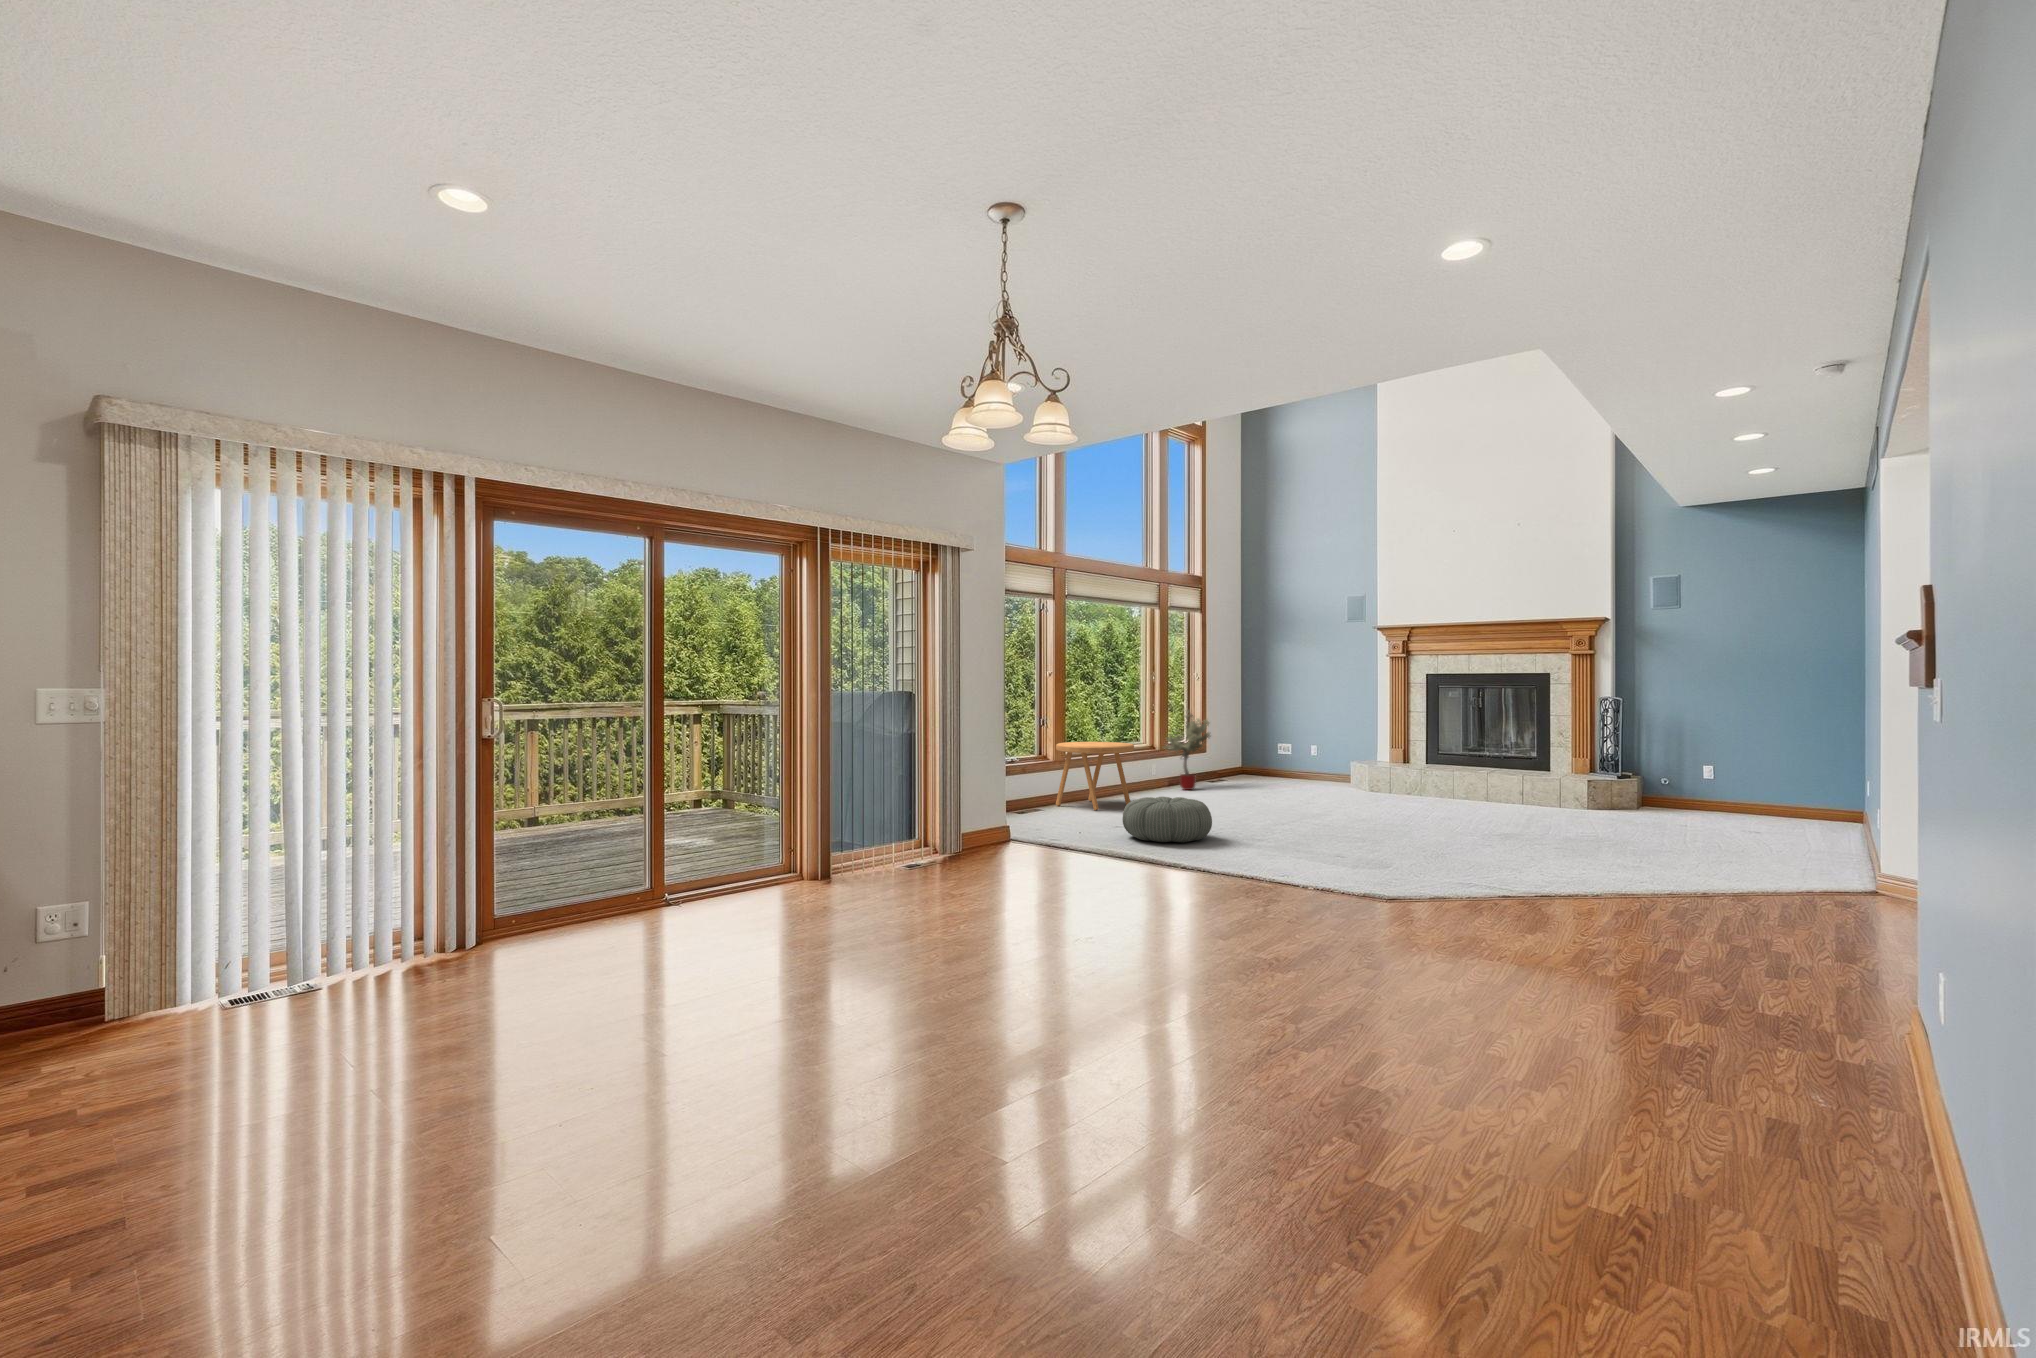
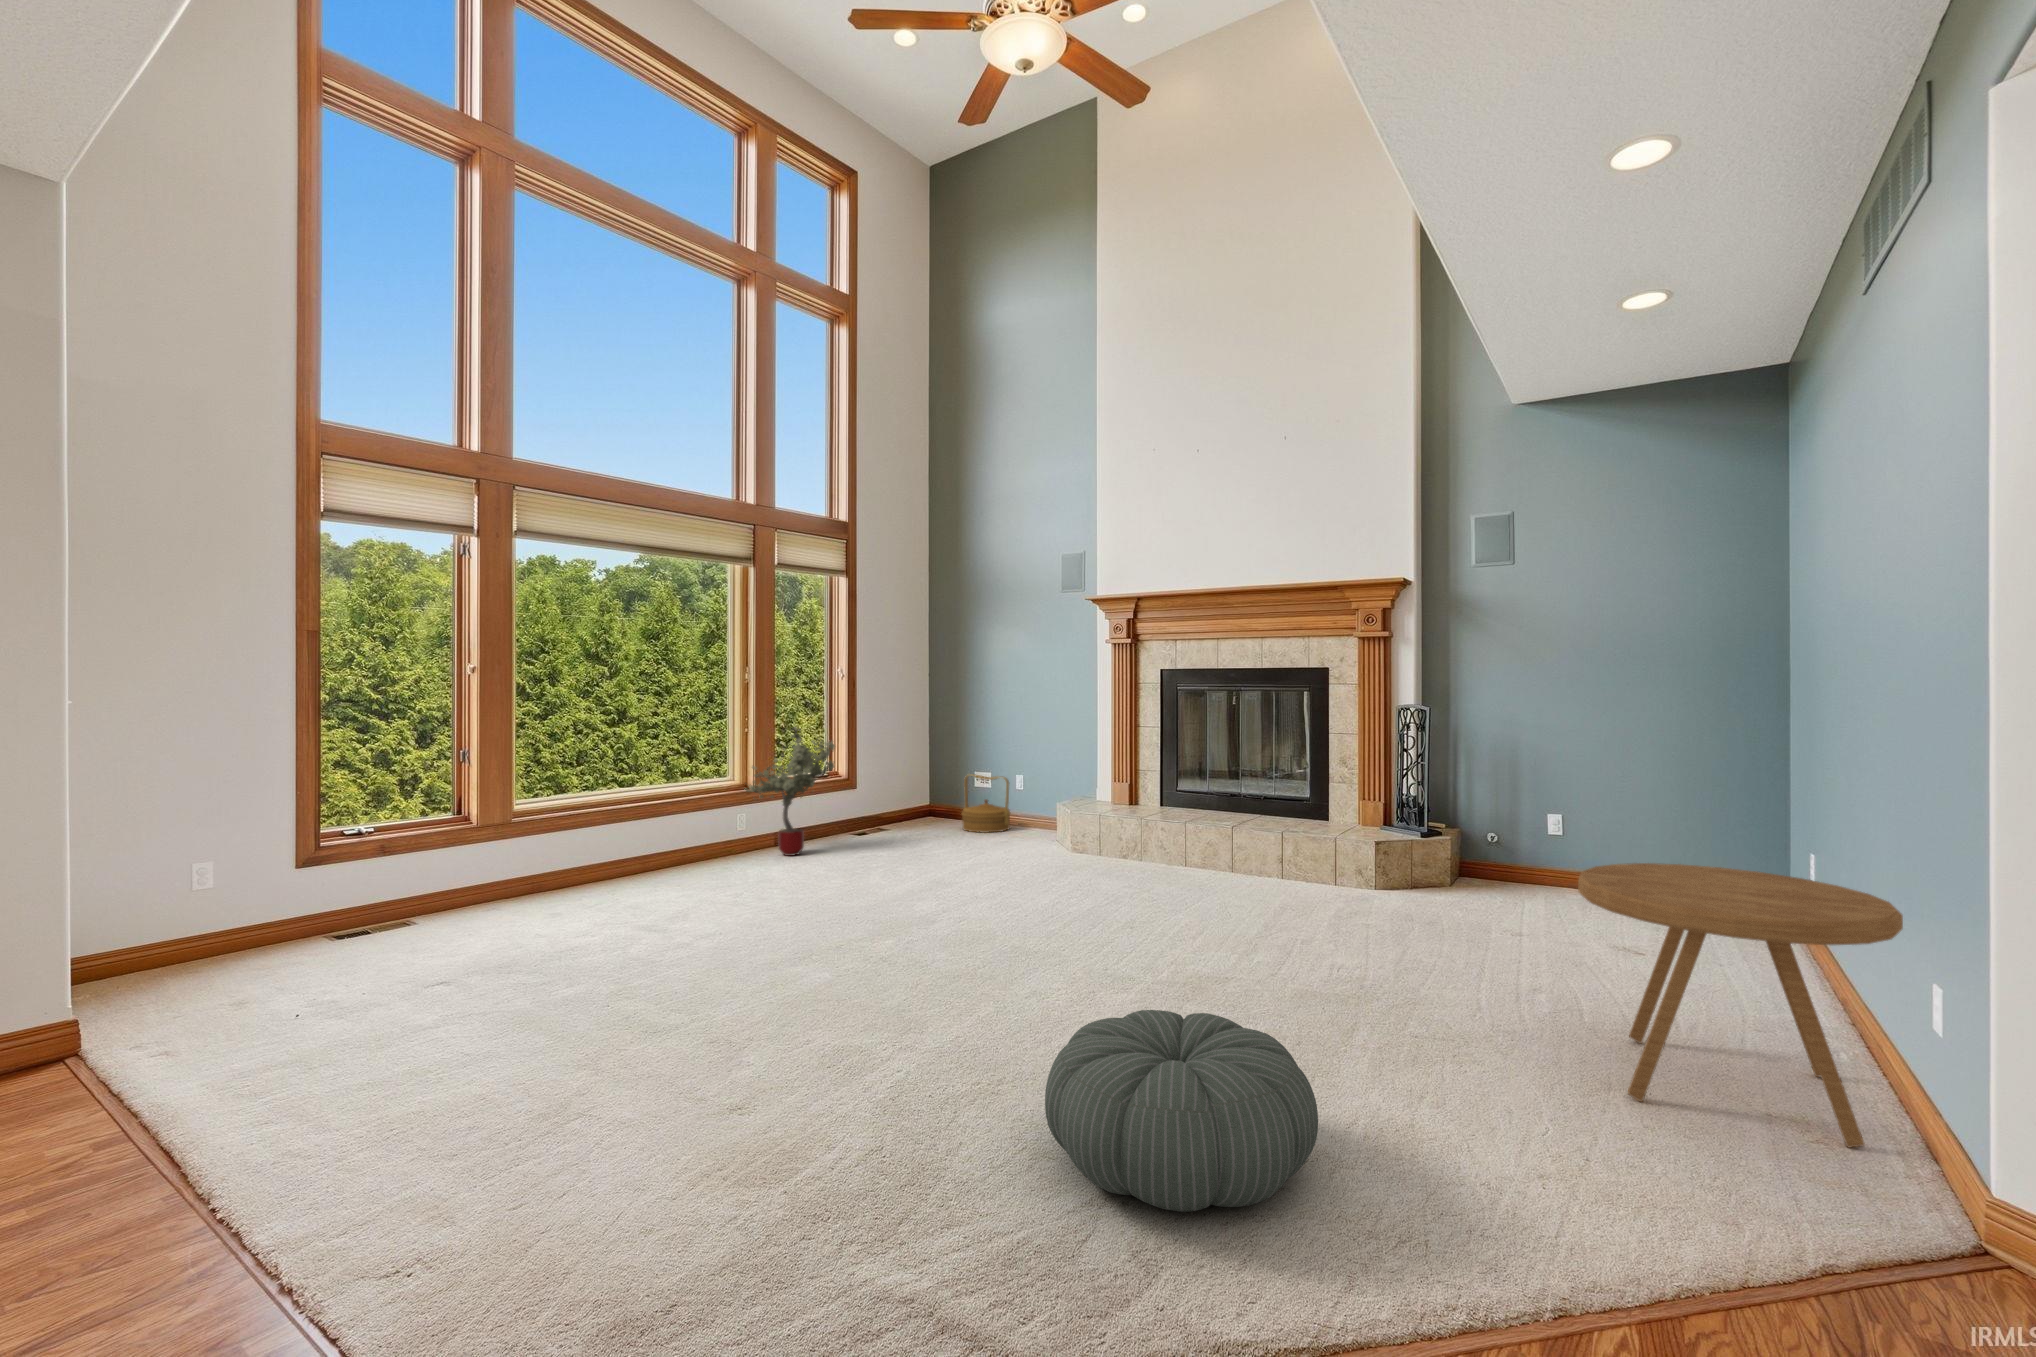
side table: present [1056,742,1134,811] -> present [1578,863,1903,1148]
woven basket: none [1277,745,1312,783] -> present [962,774,1010,833]
pouf: present [1122,797,1212,842] -> present [1045,1010,1318,1212]

